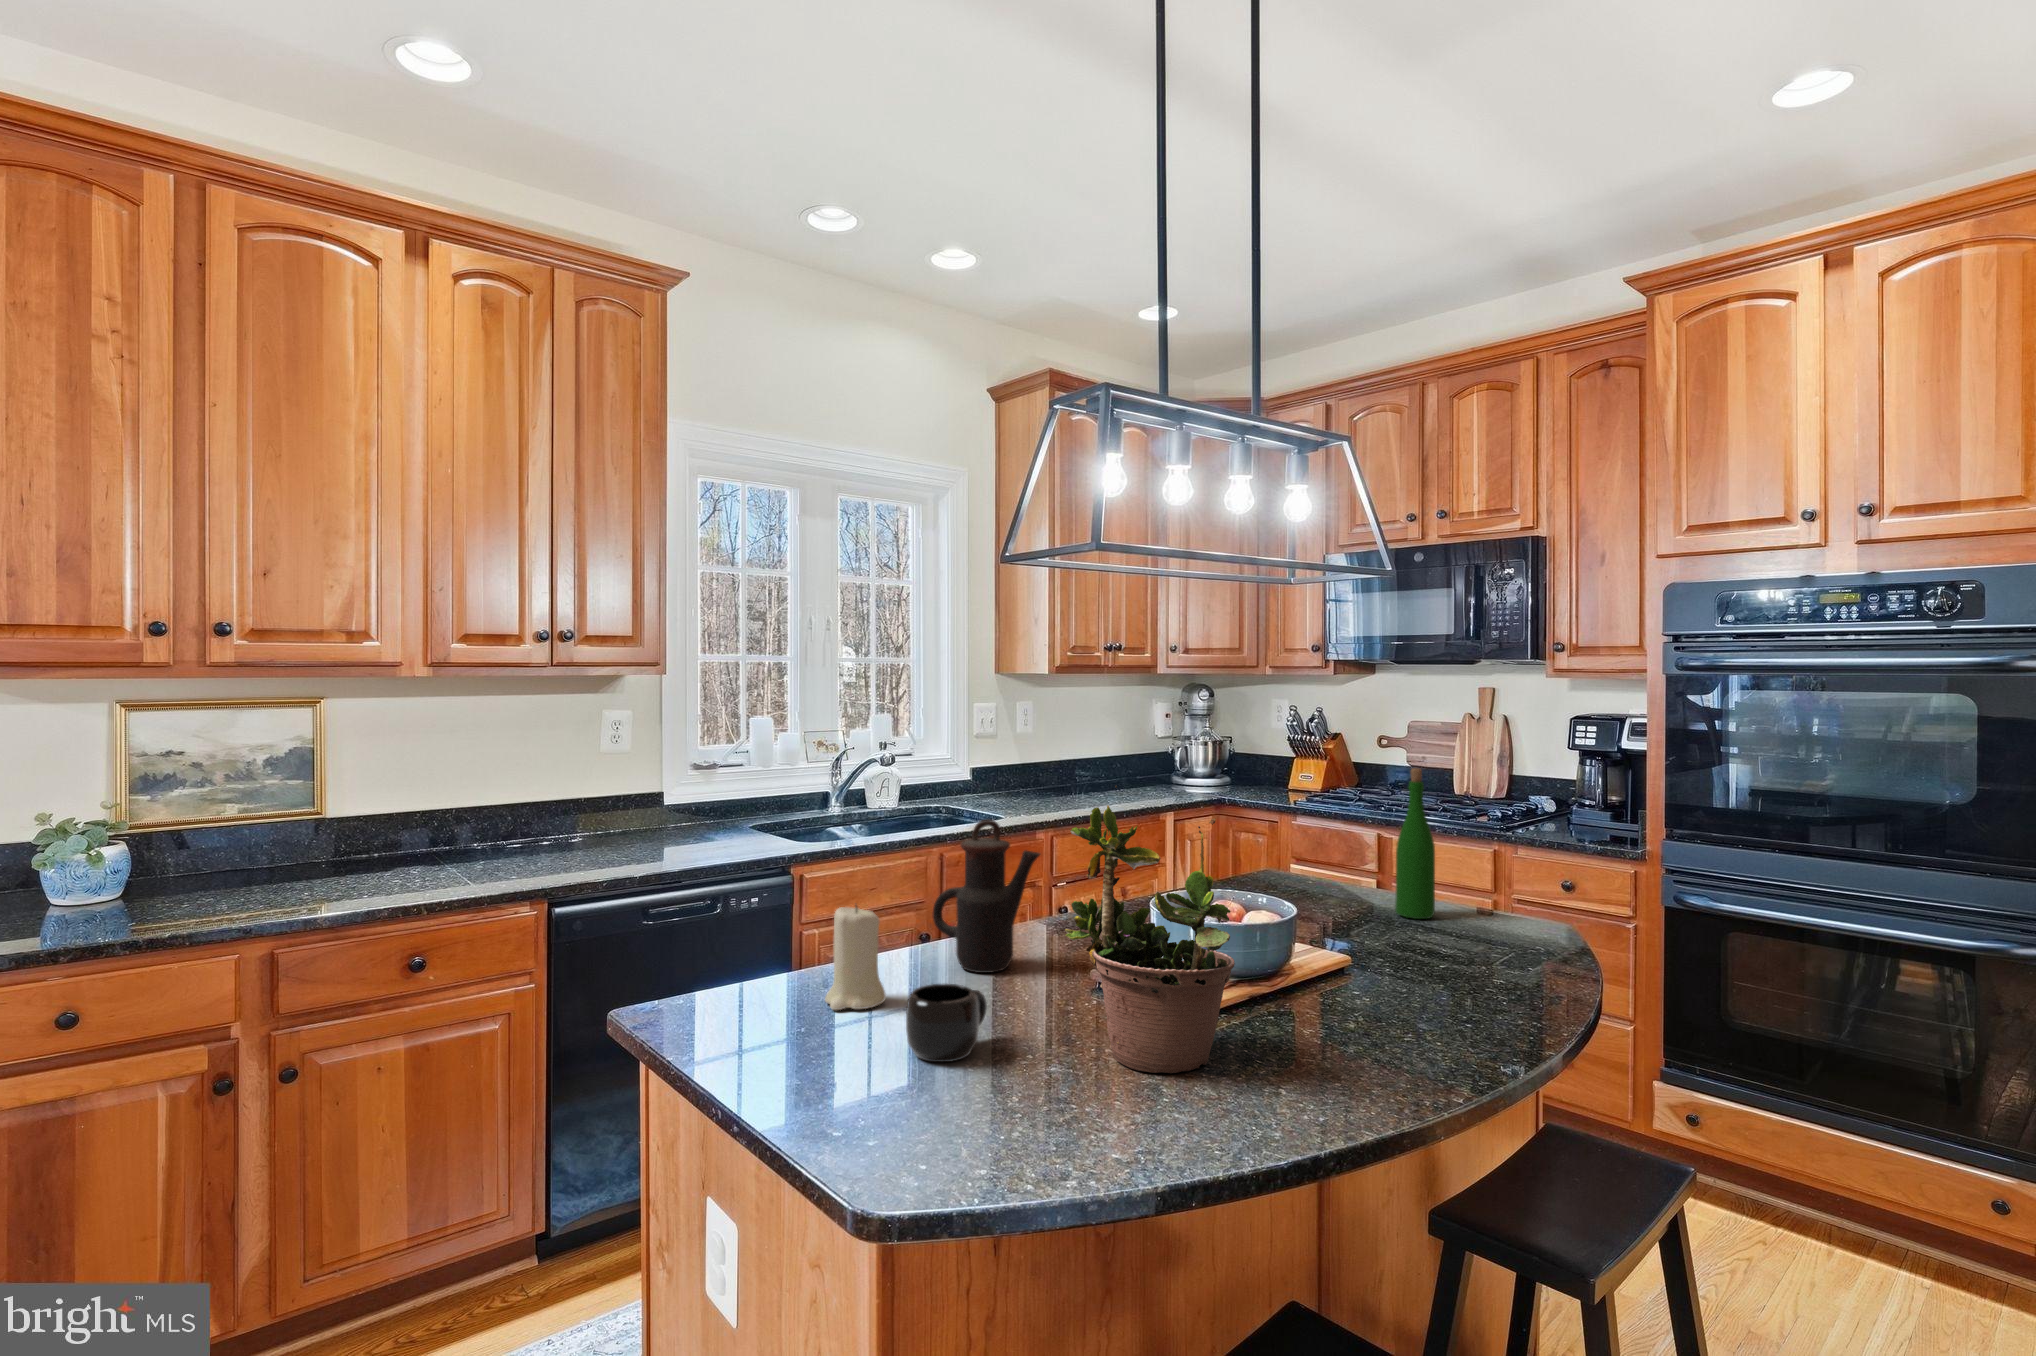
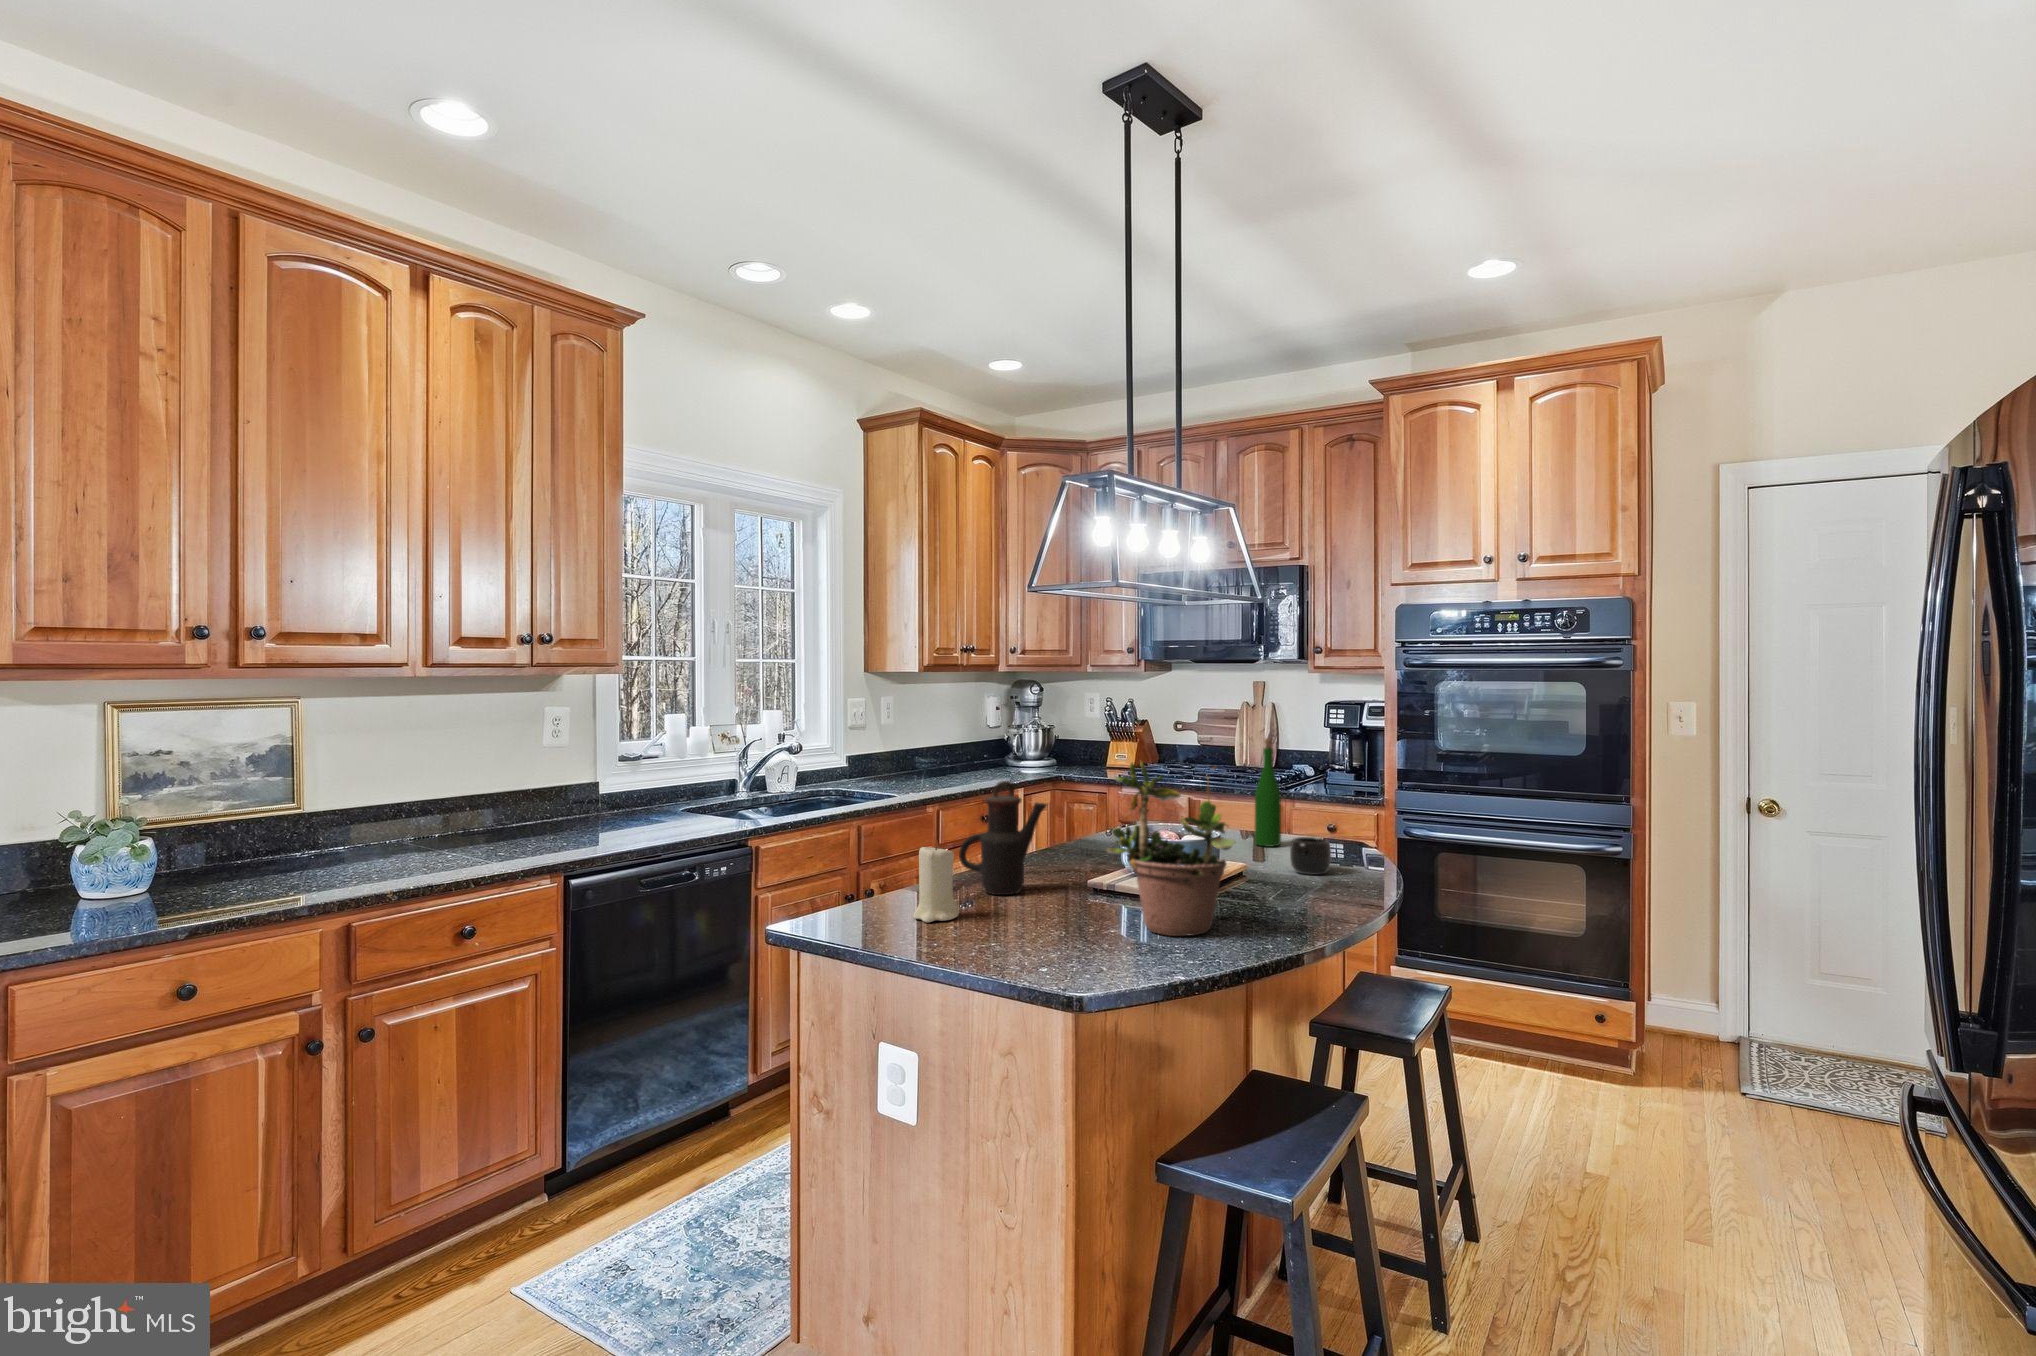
mug: present [906,984,987,1062] -> present [1290,837,1331,875]

